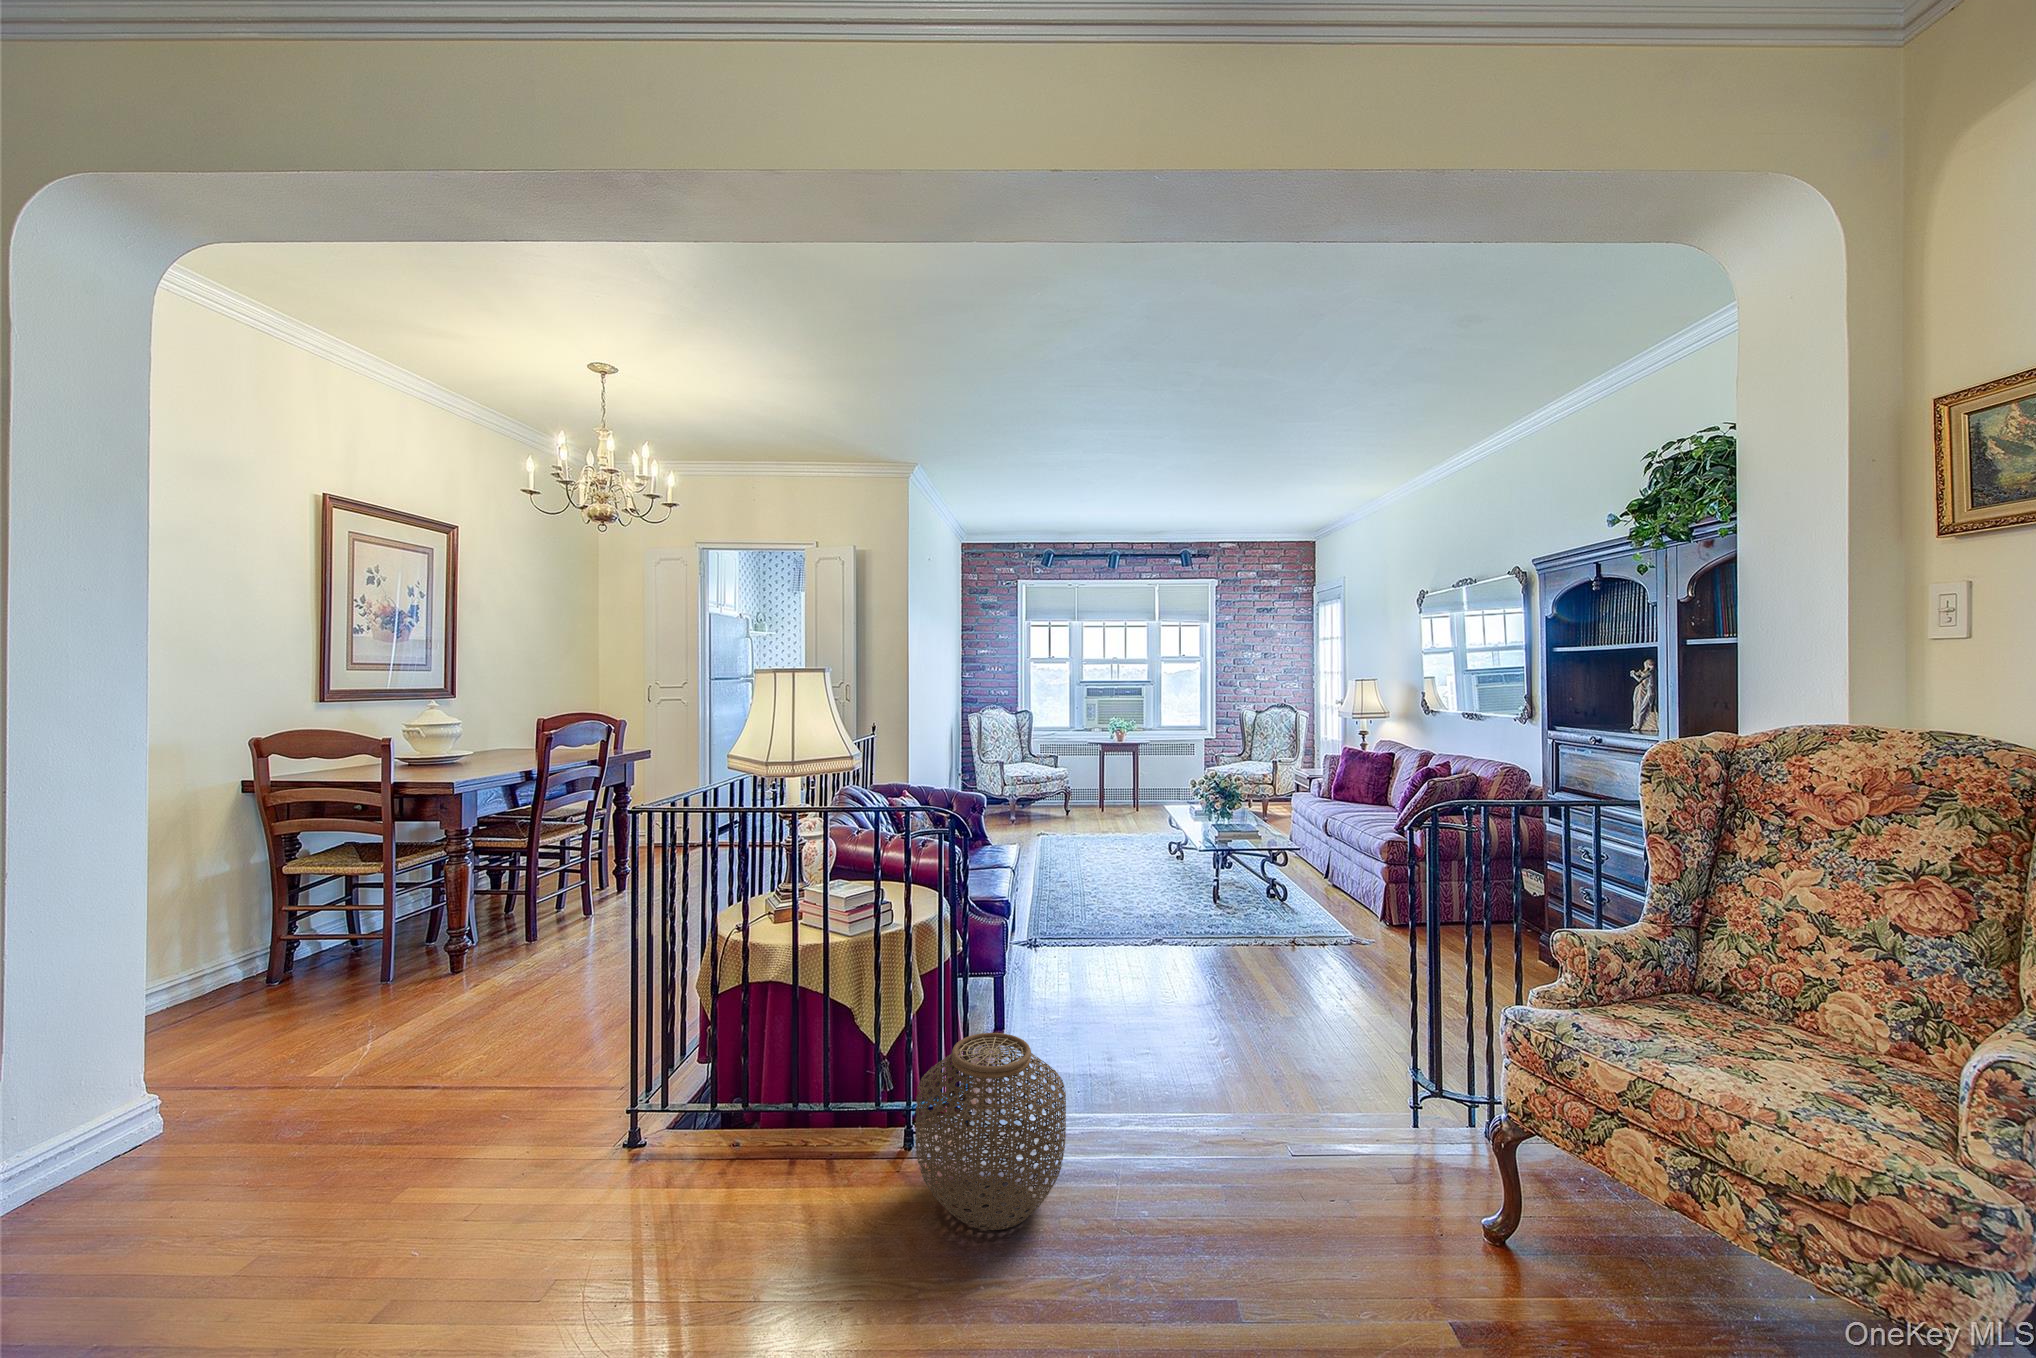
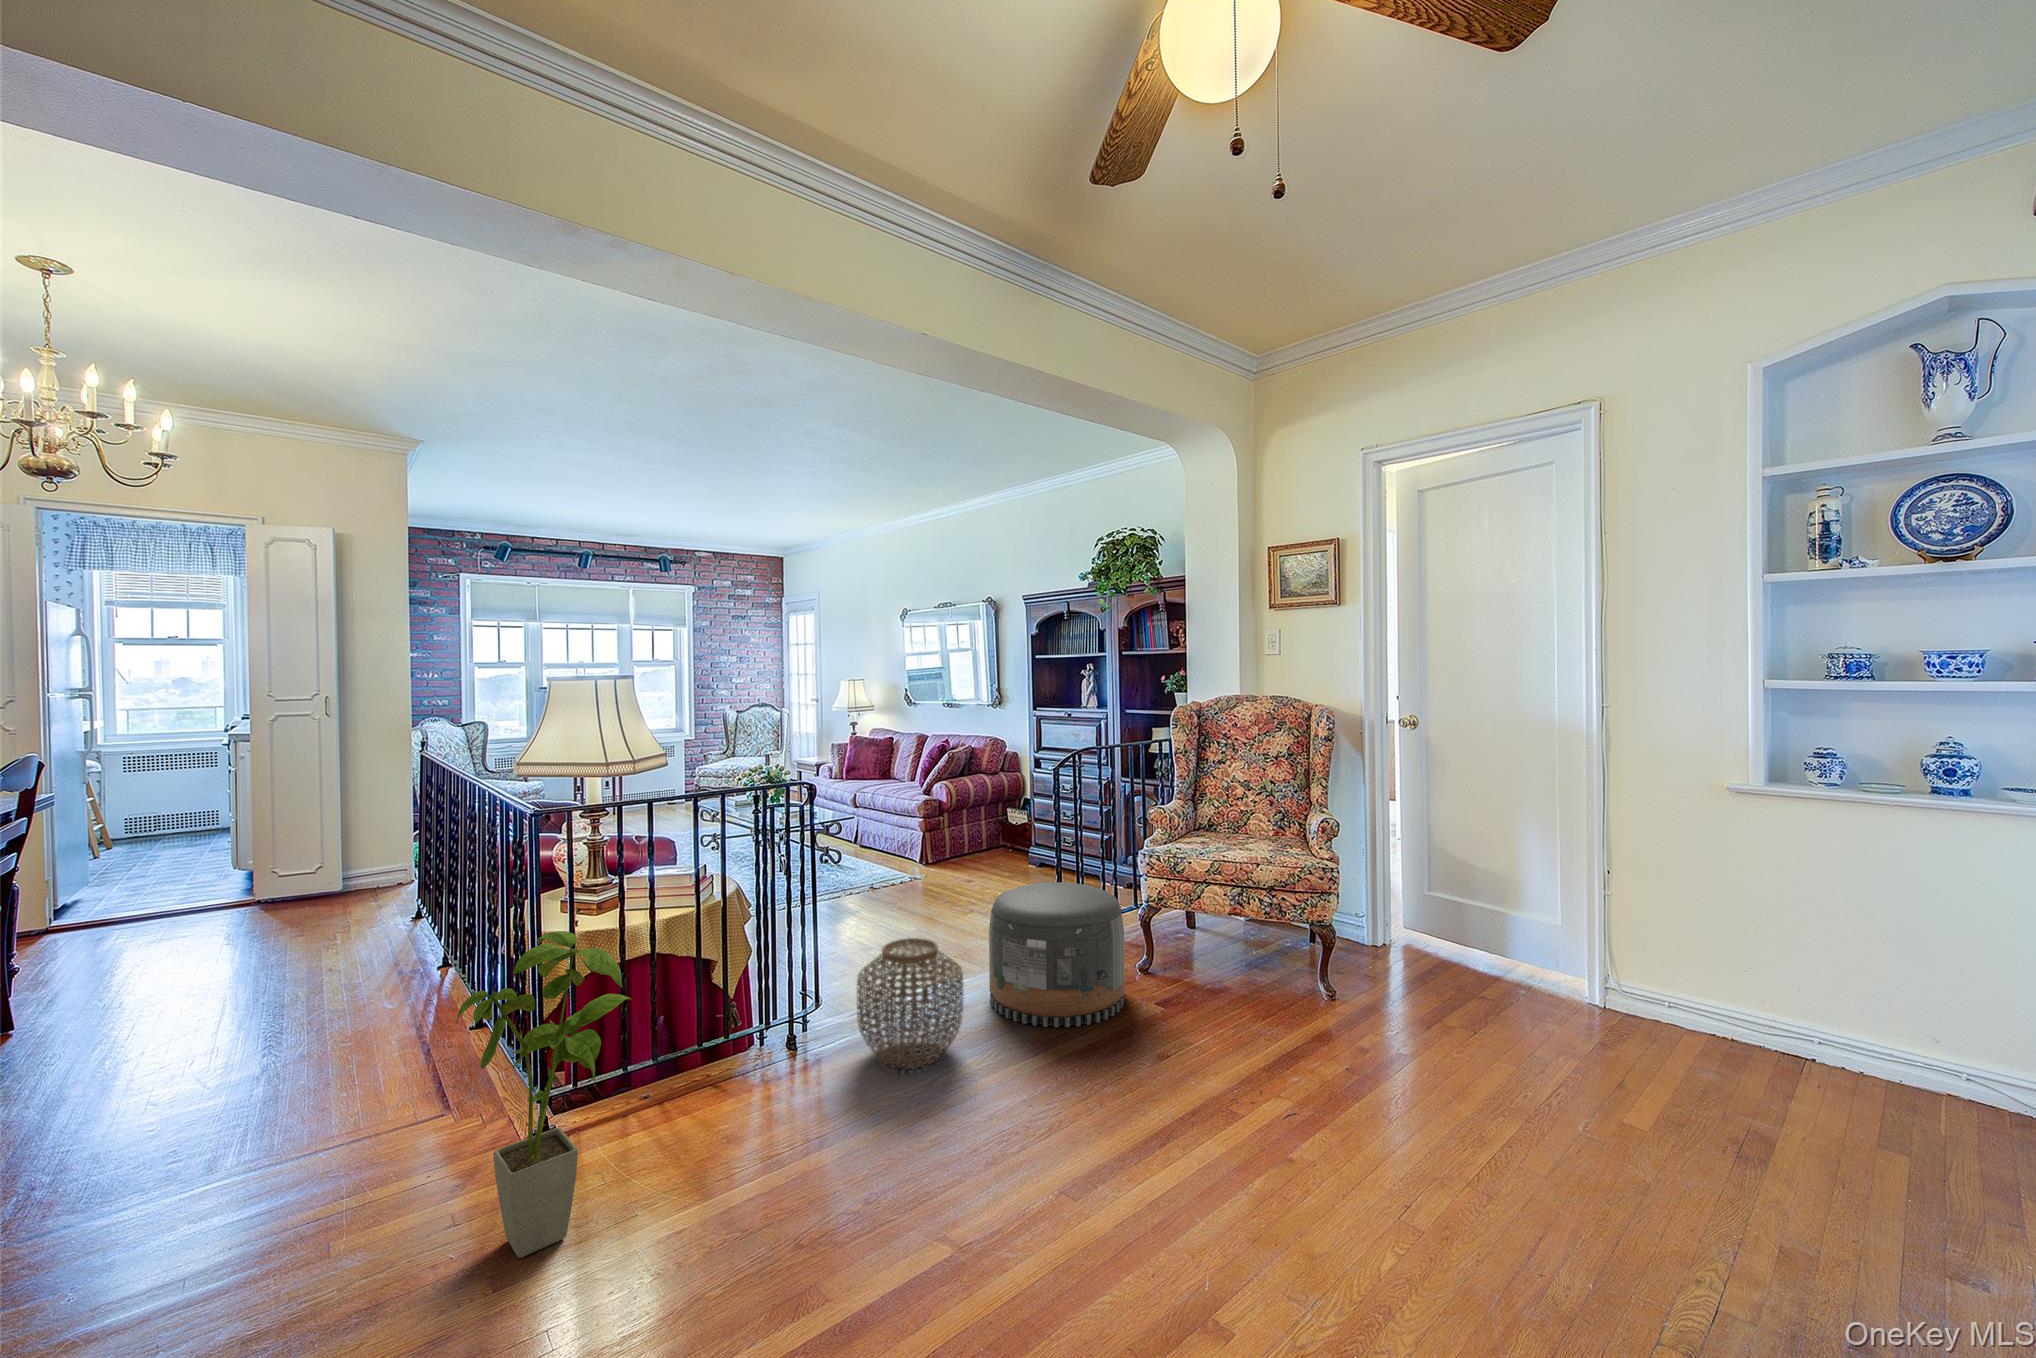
house plant: none [408,924,605,1248] -> present [456,931,631,1258]
pouf: none [1171,1003,1409,1295] -> present [989,882,1125,1027]

